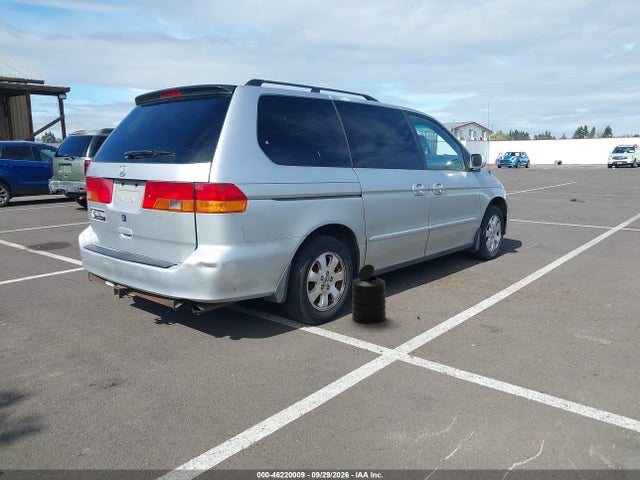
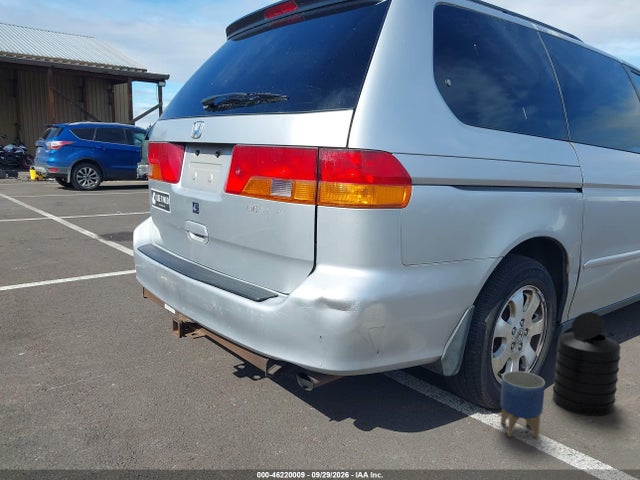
planter: none [314,301,337,337] -> present [500,371,545,438]

